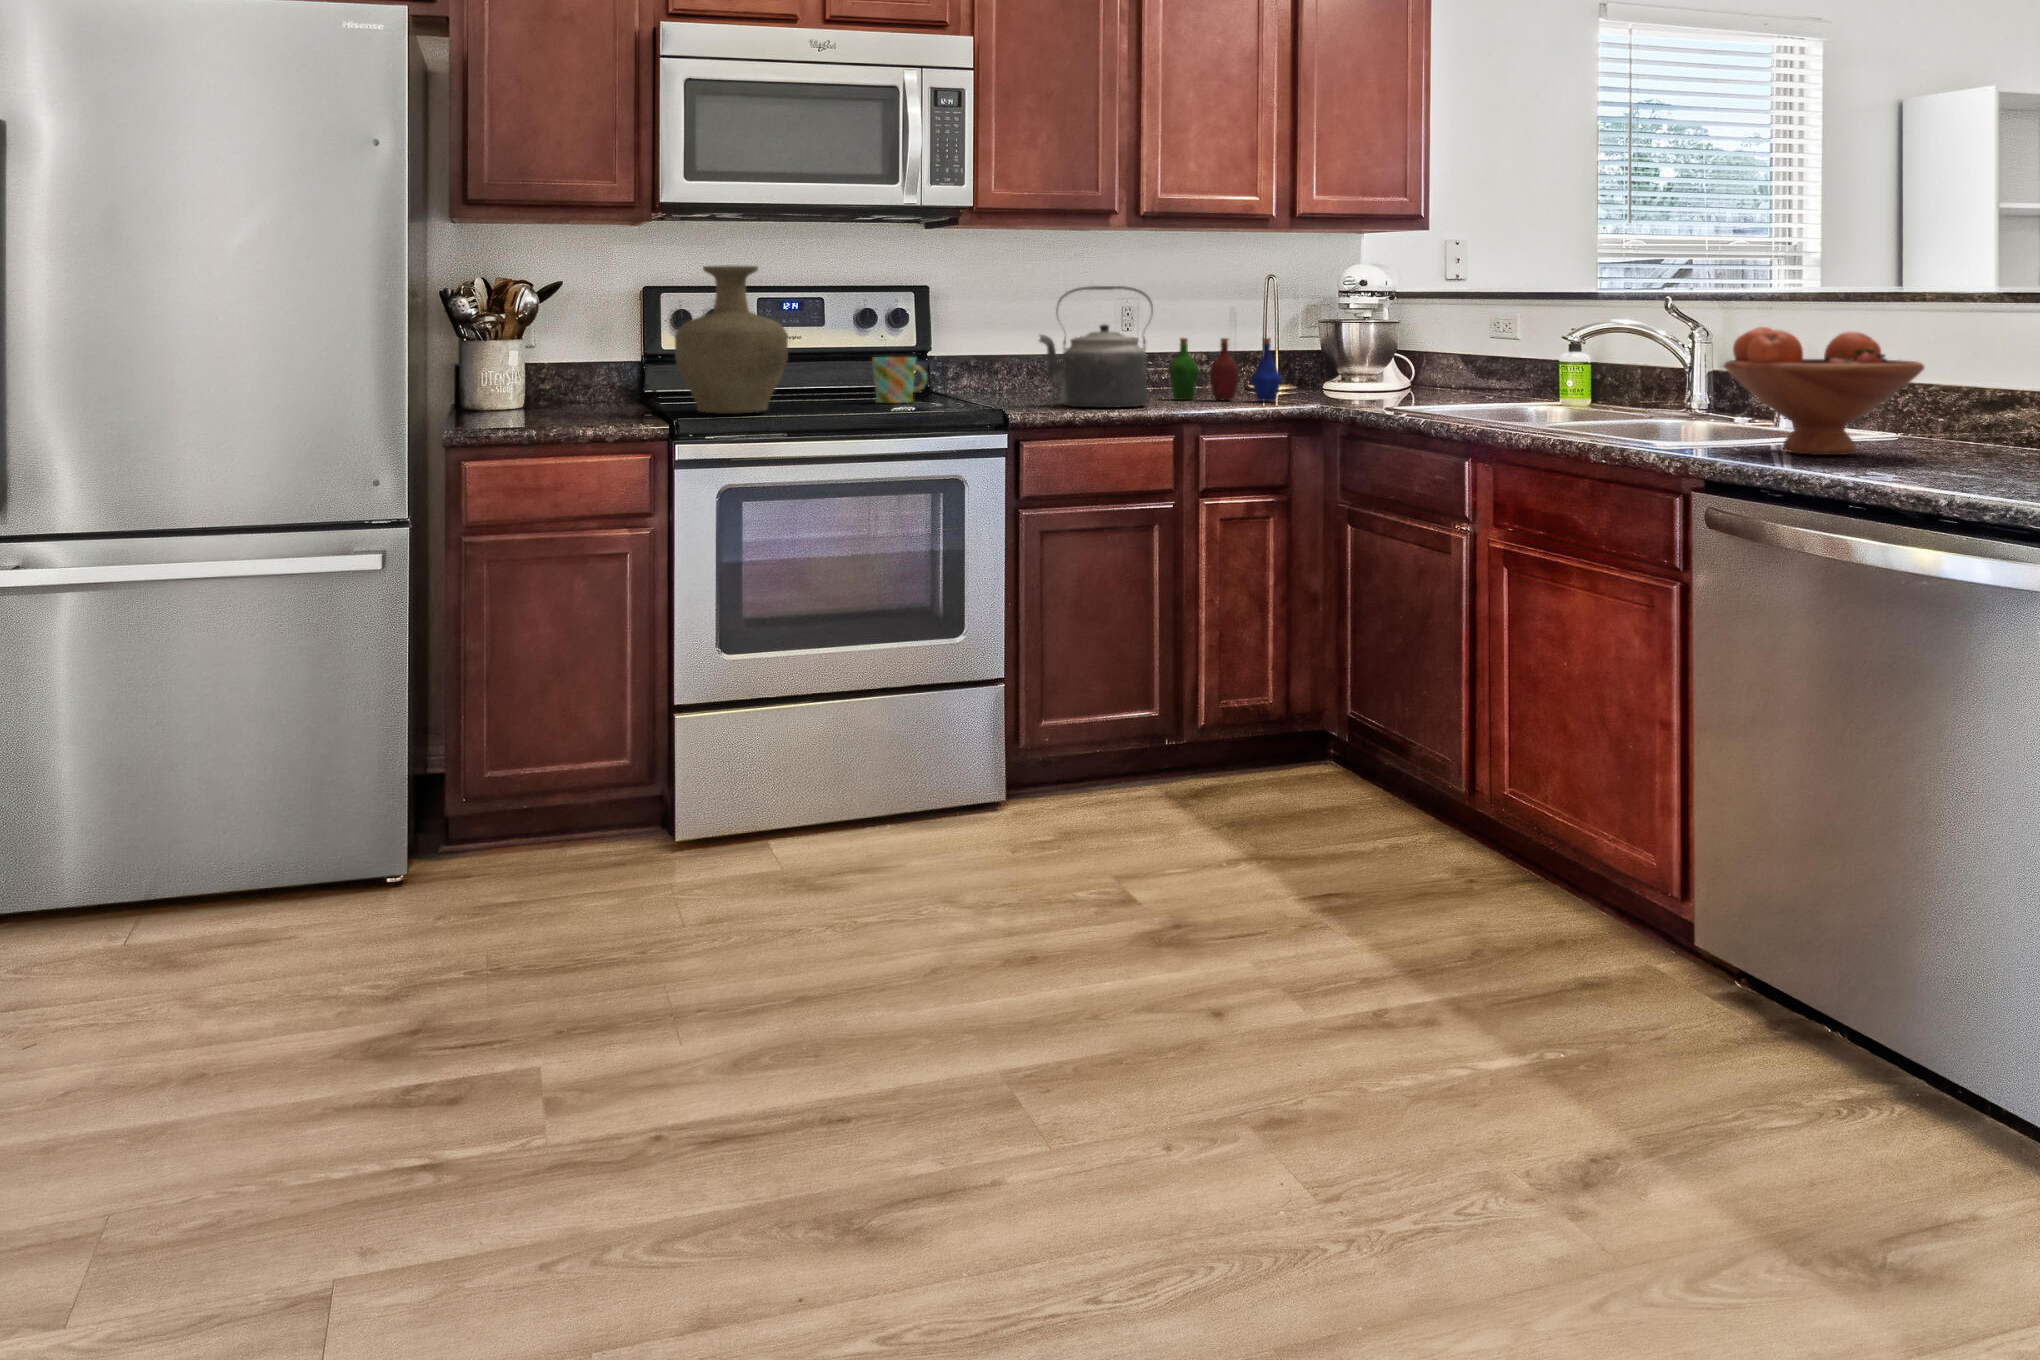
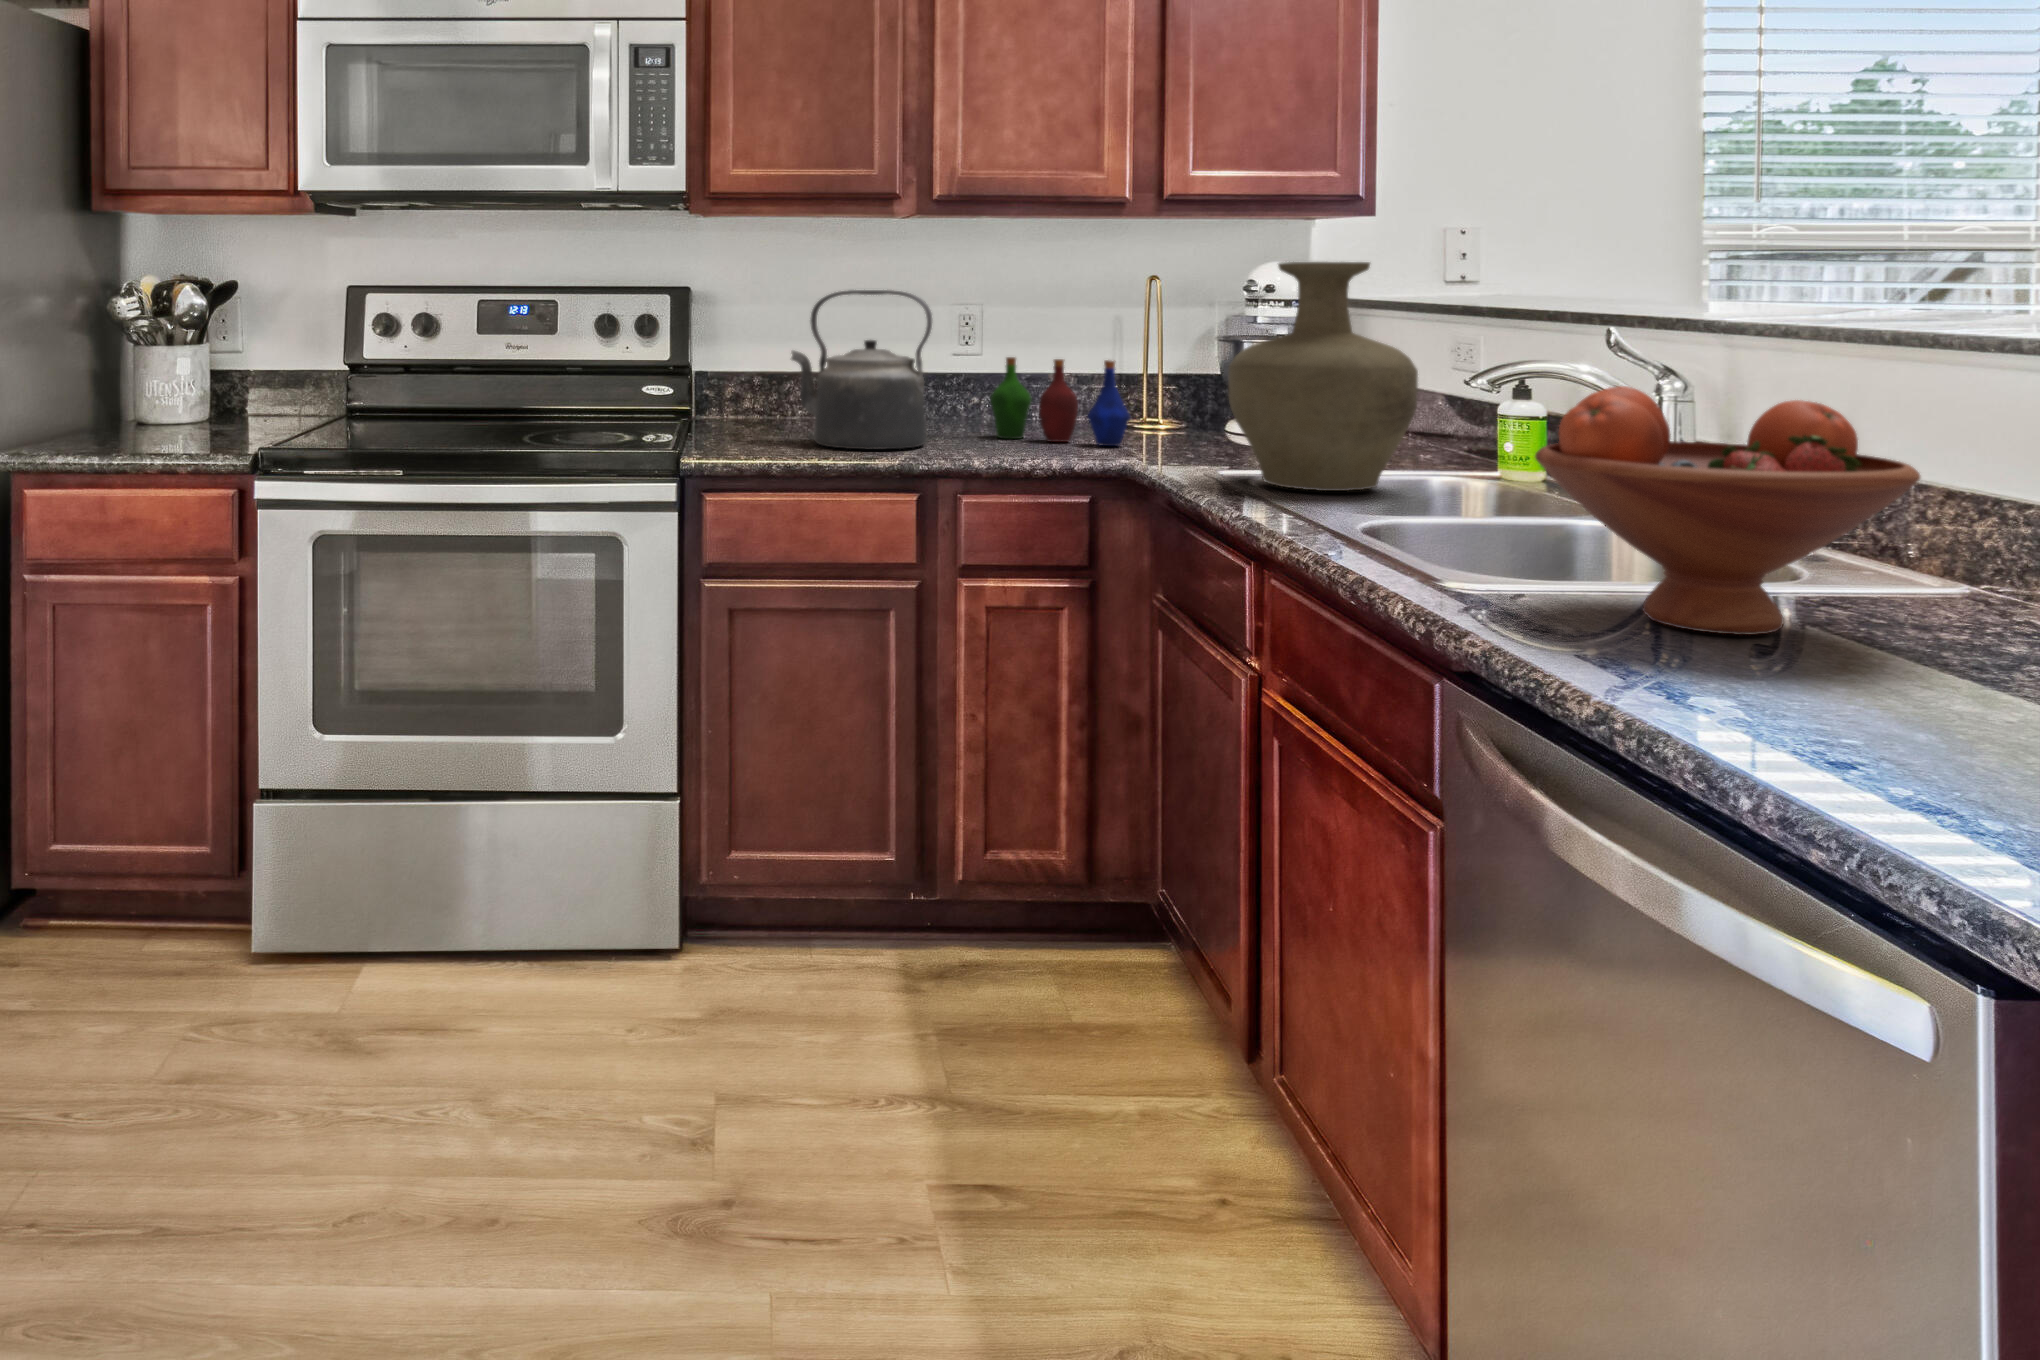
vase: present [675,265,788,414] -> present [1229,262,1418,491]
mug: present [872,357,927,403] -> none [613,373,682,430]

